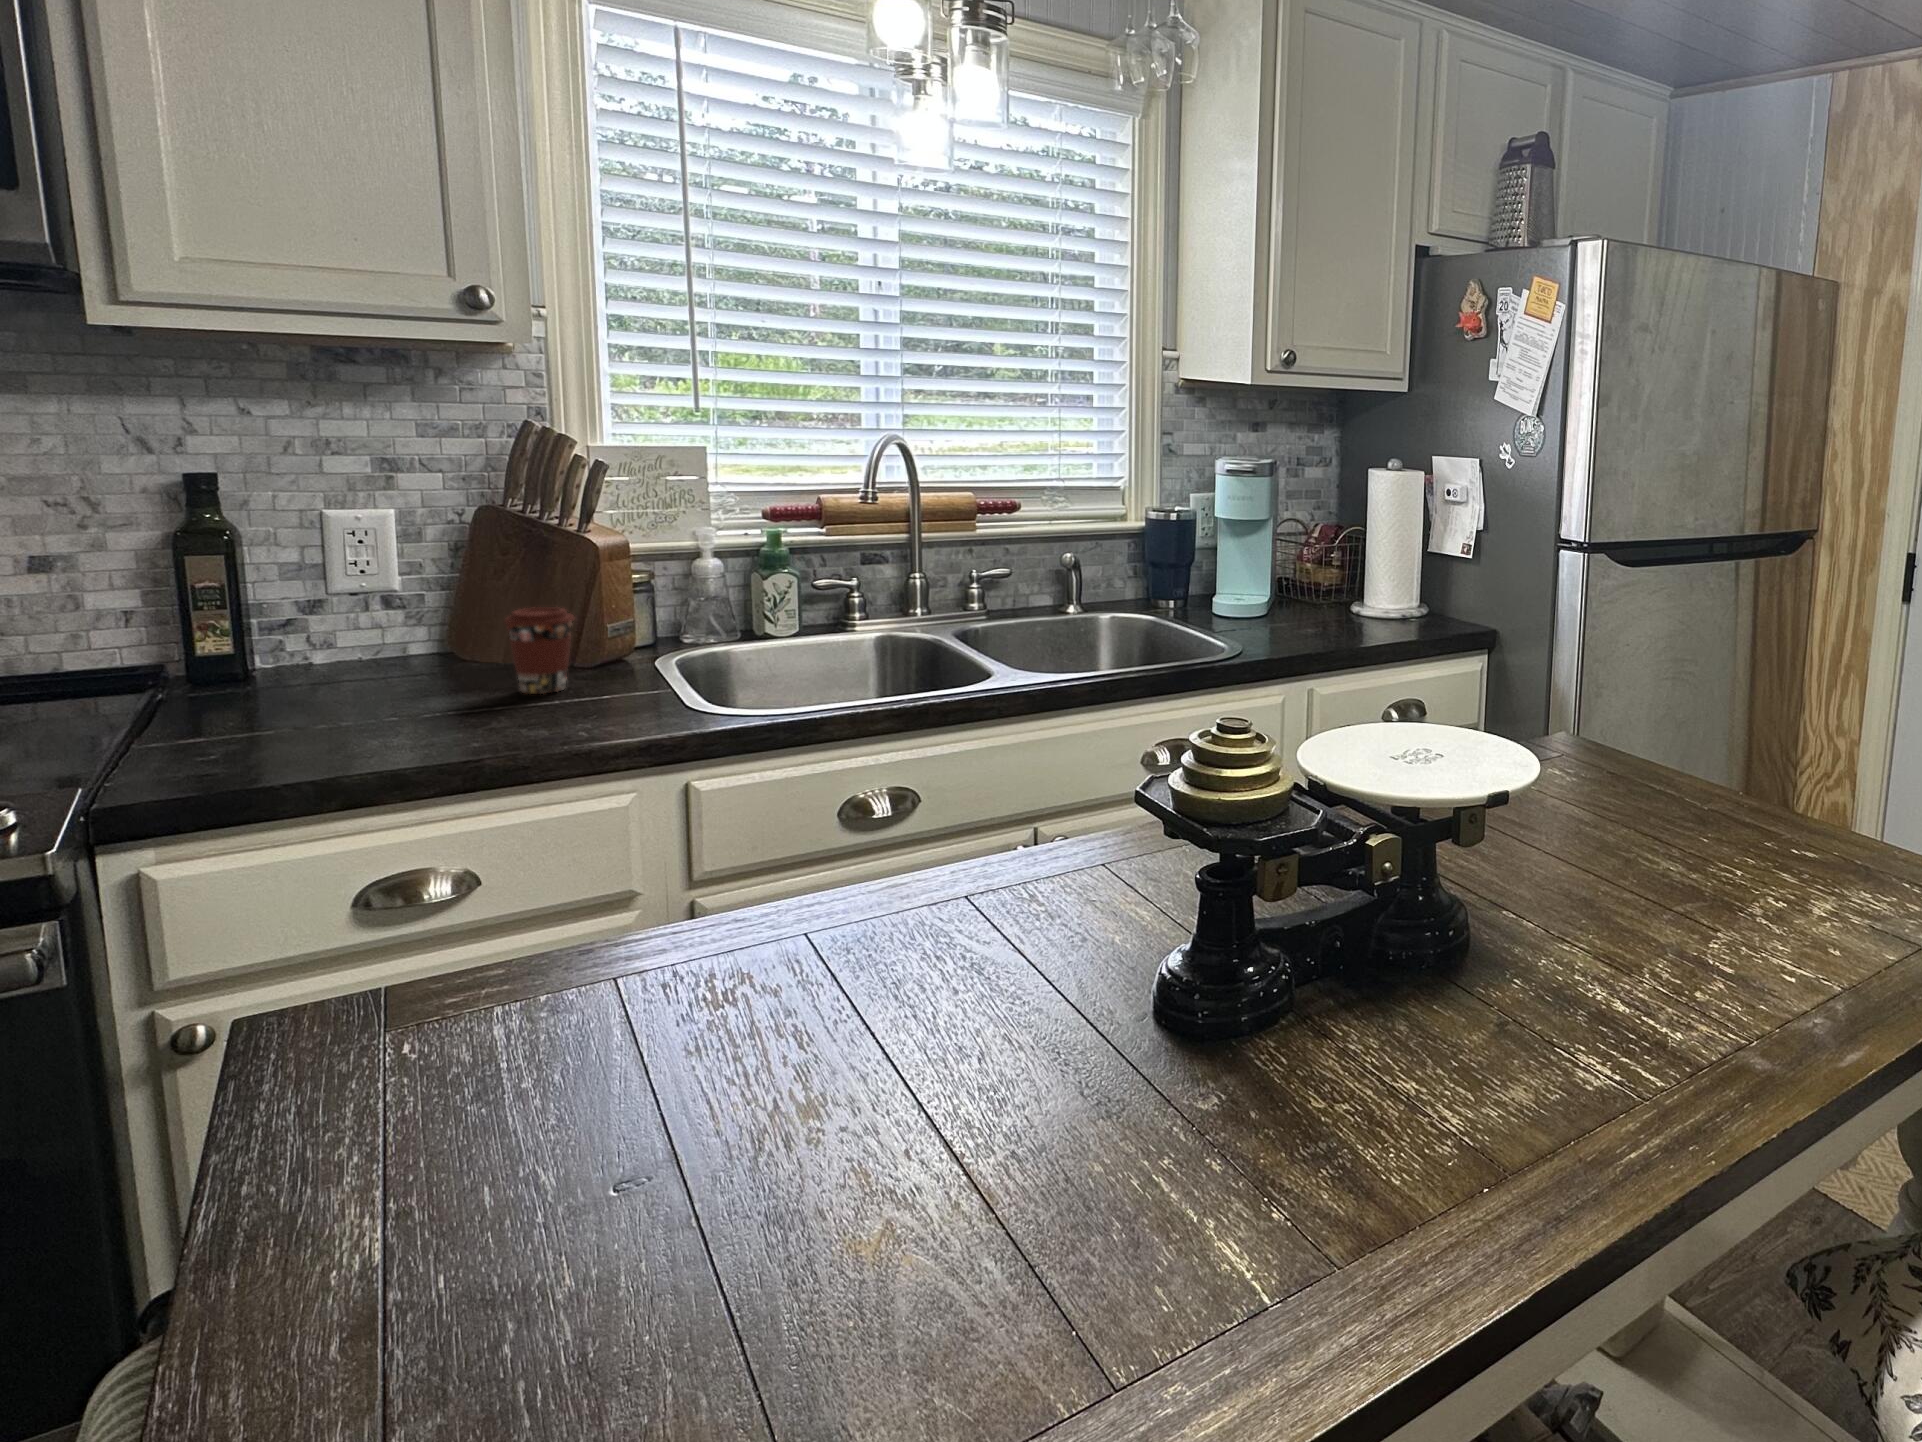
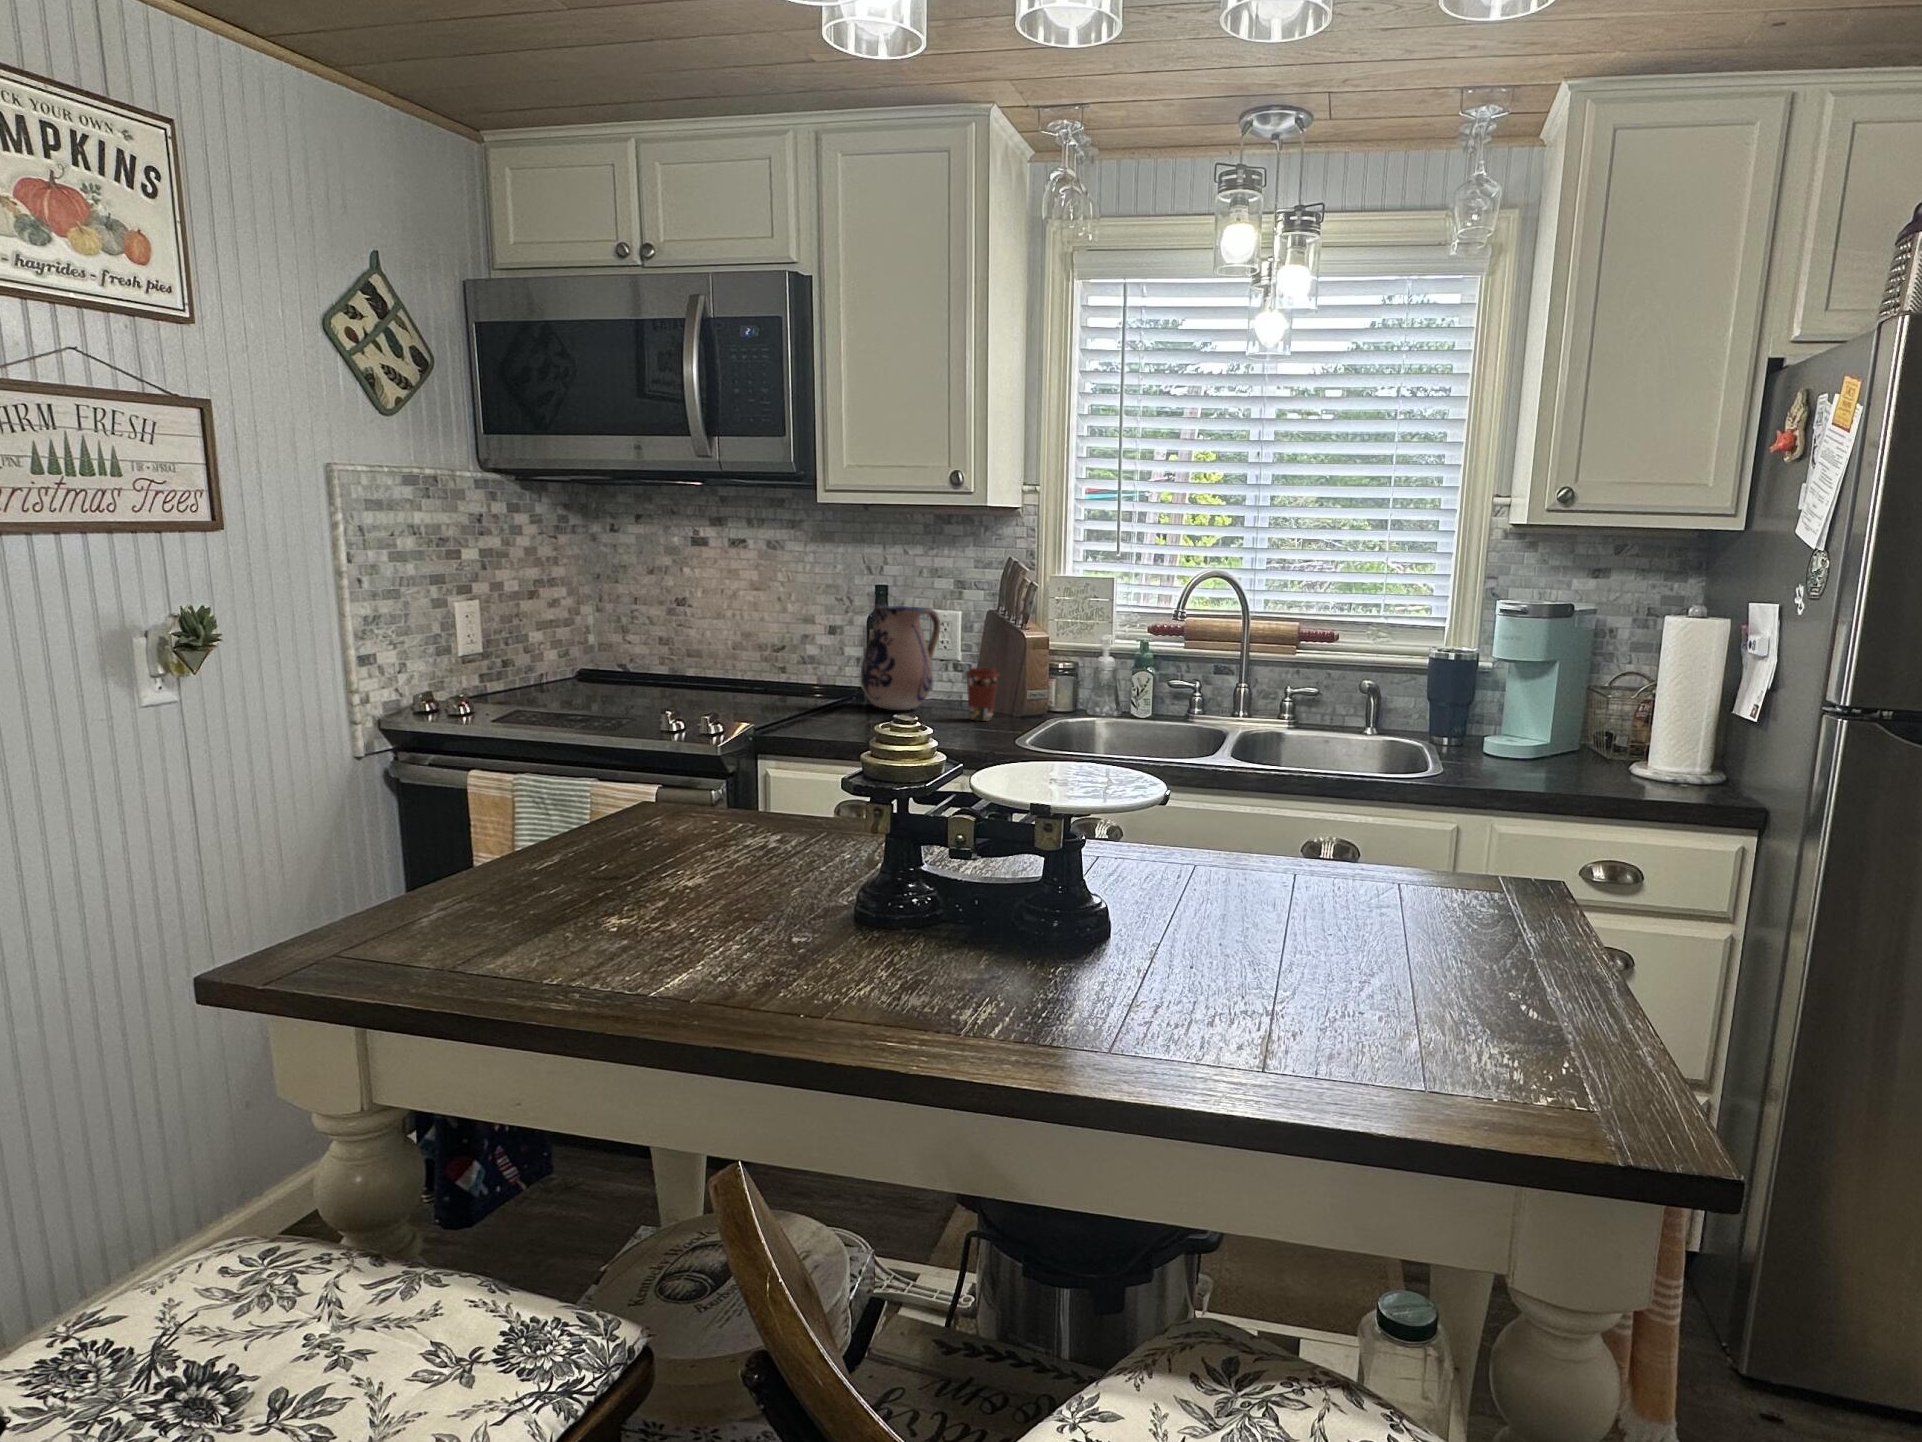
ceramic pitcher: none [225,517,403,707] -> present [861,605,940,710]

